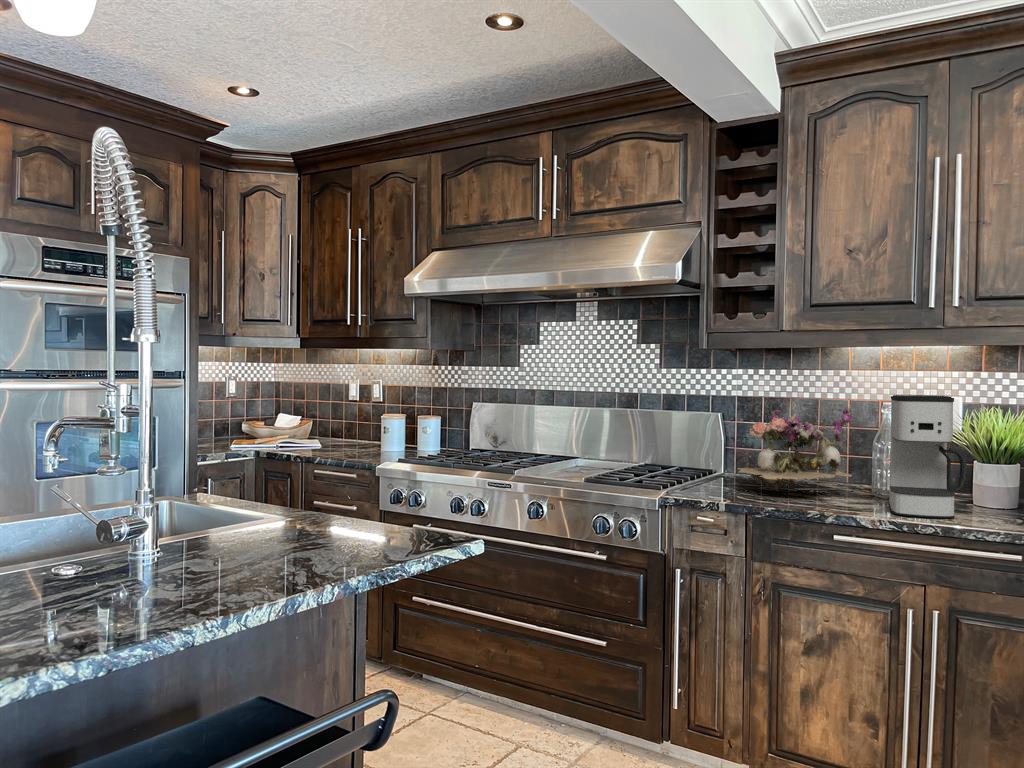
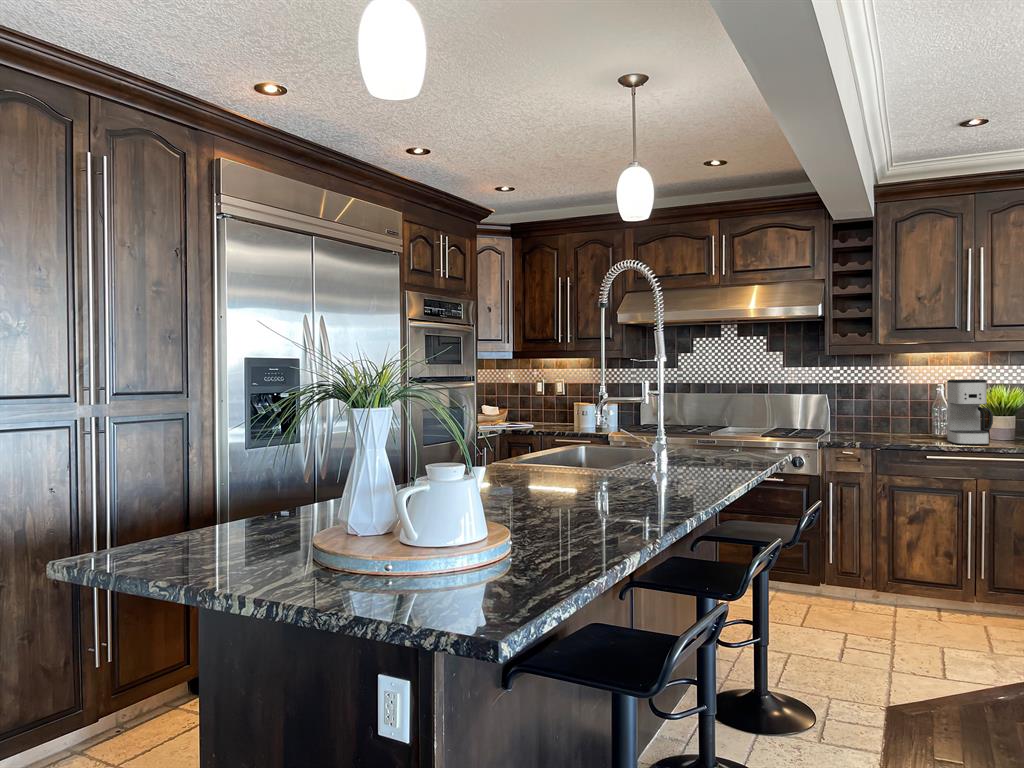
flower arrangement: present [738,406,853,491] -> none [850,387,924,438]

